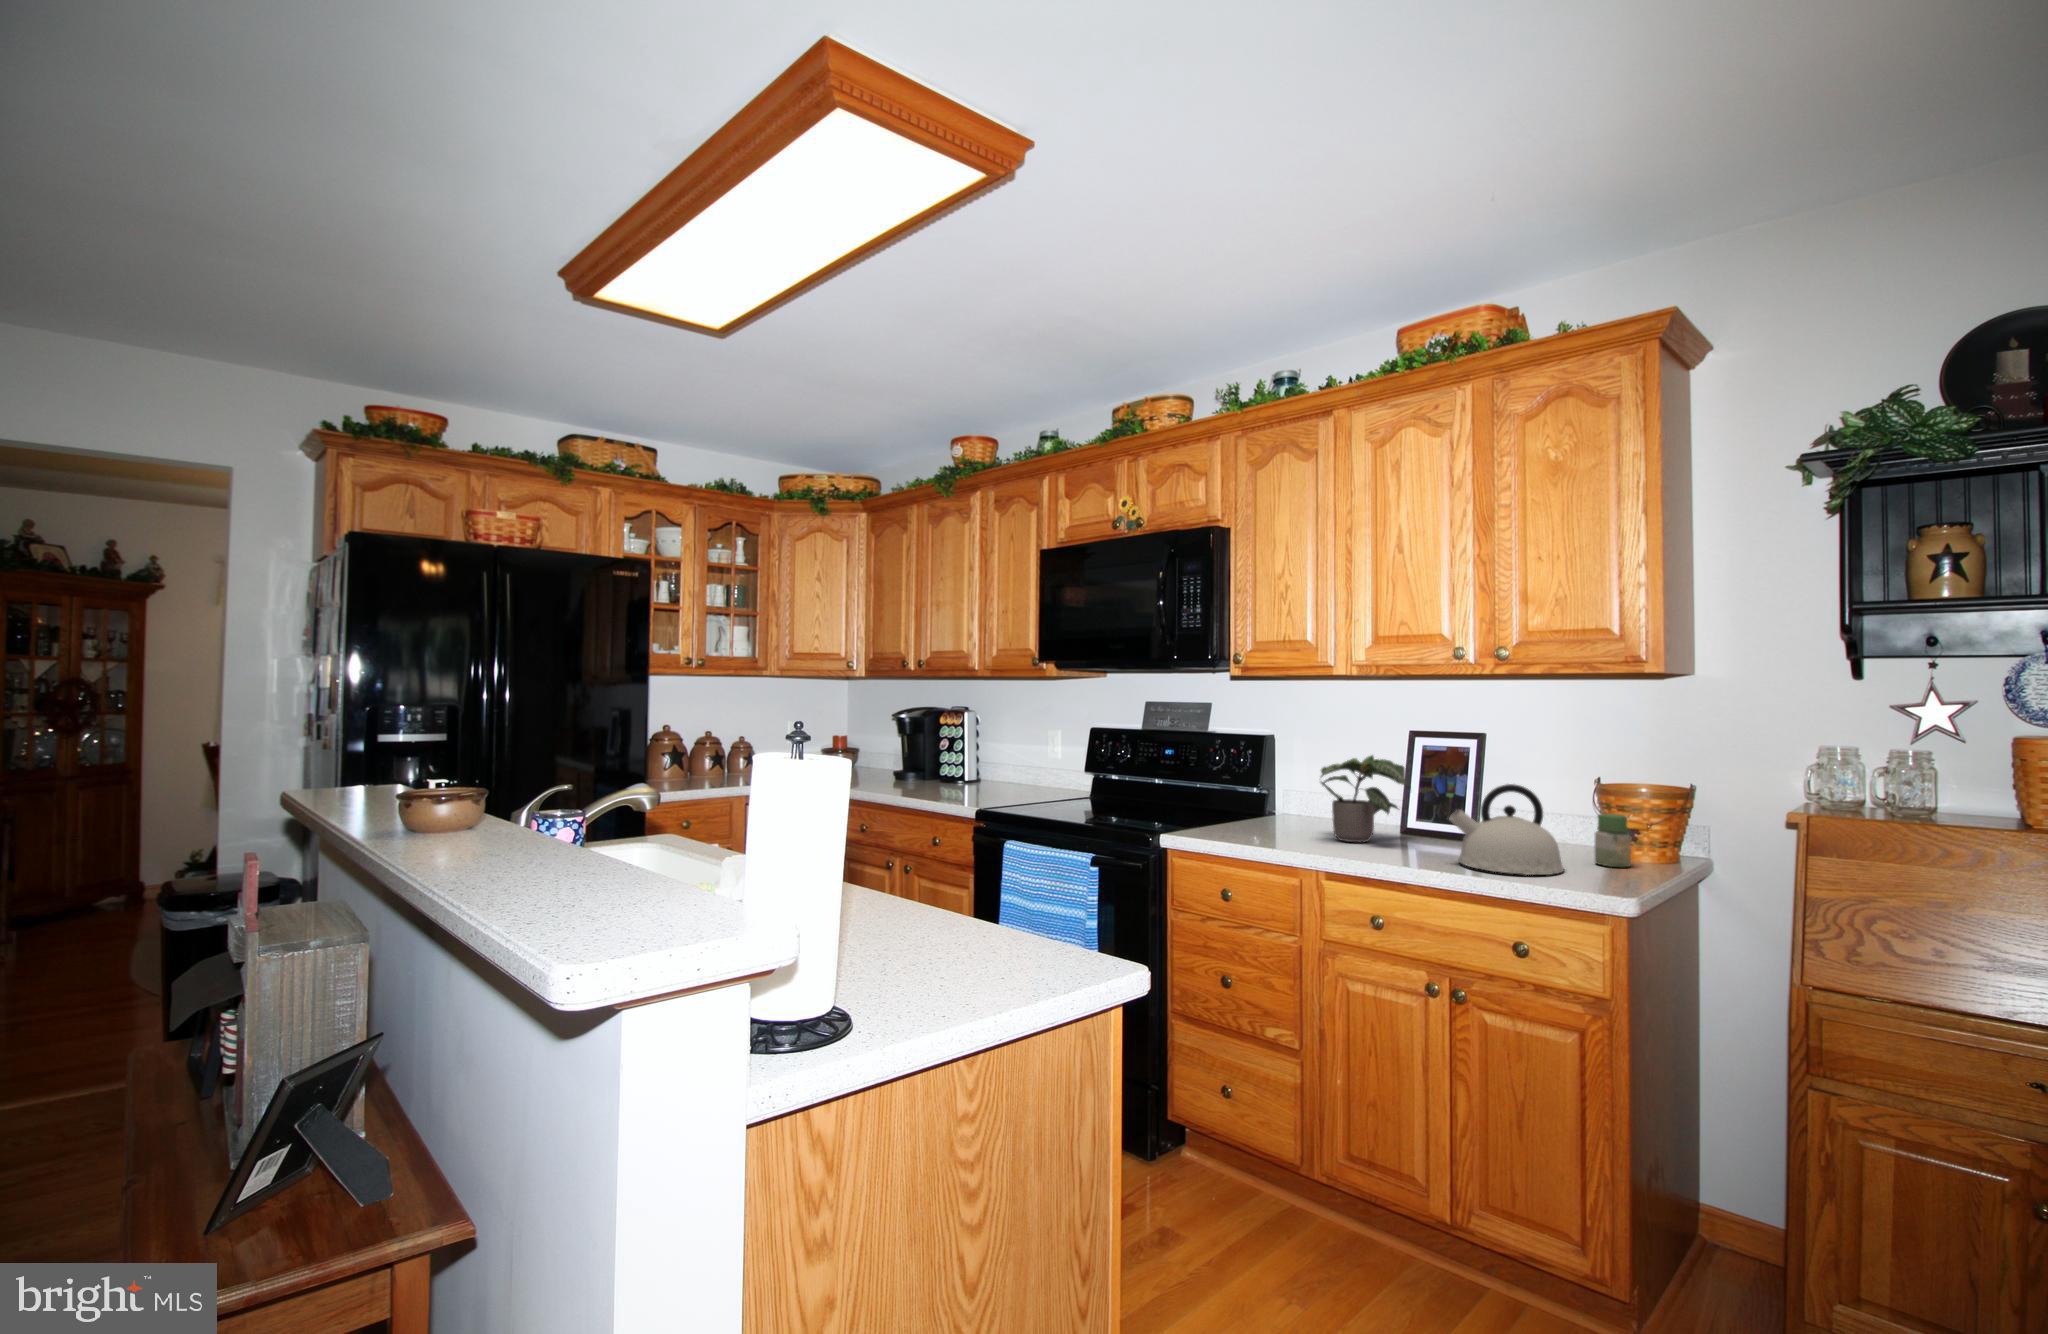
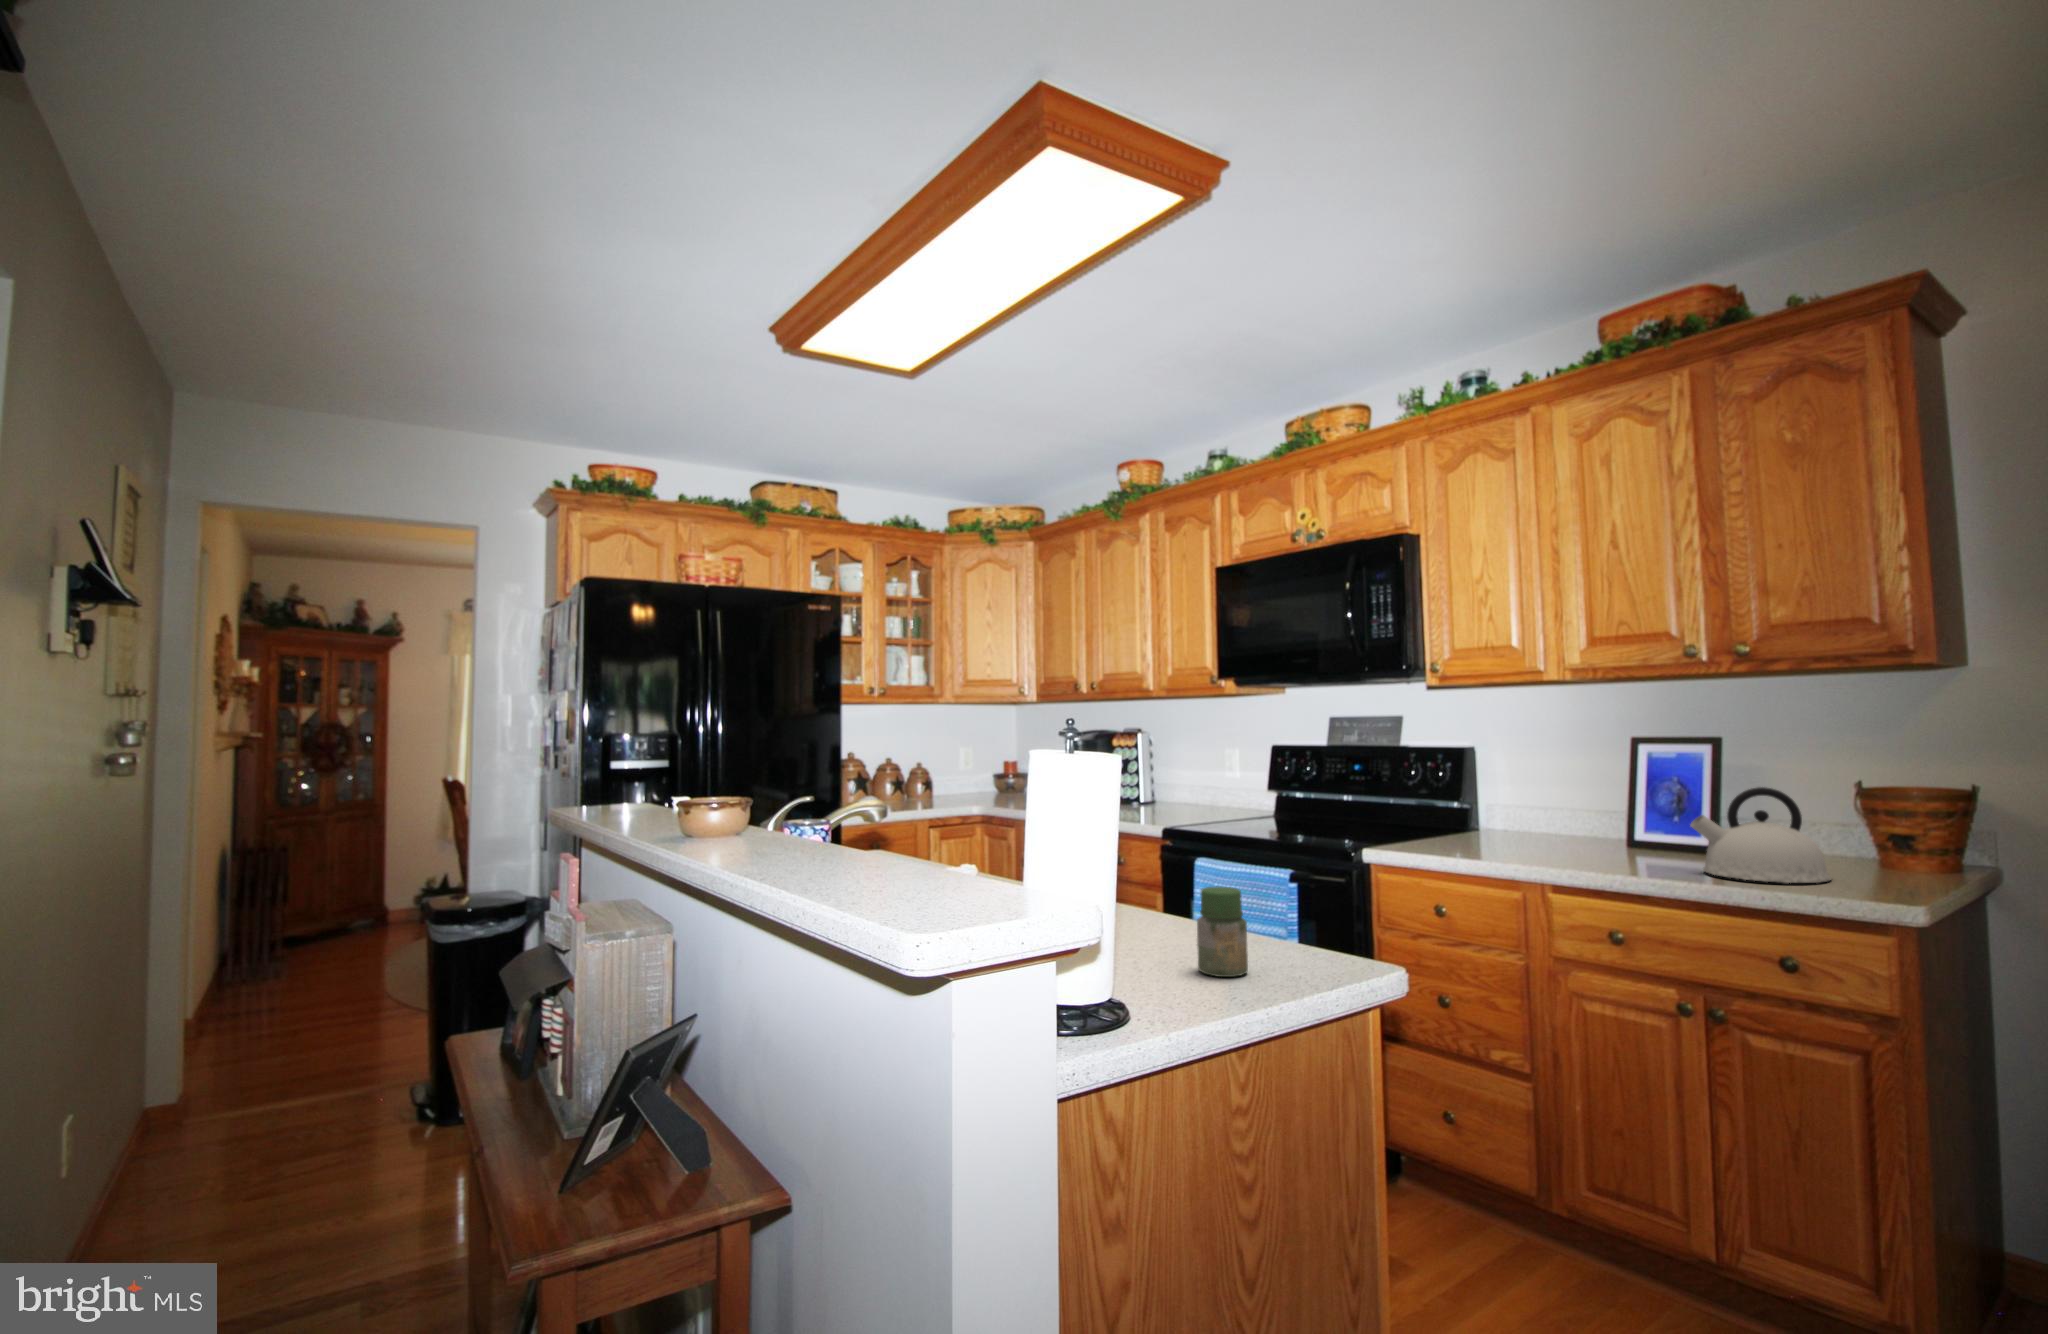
potted plant: present [1321,755,1411,842] -> none [1534,762,1640,855]
jar: present [1595,814,1631,867] -> present [1197,886,1248,977]

